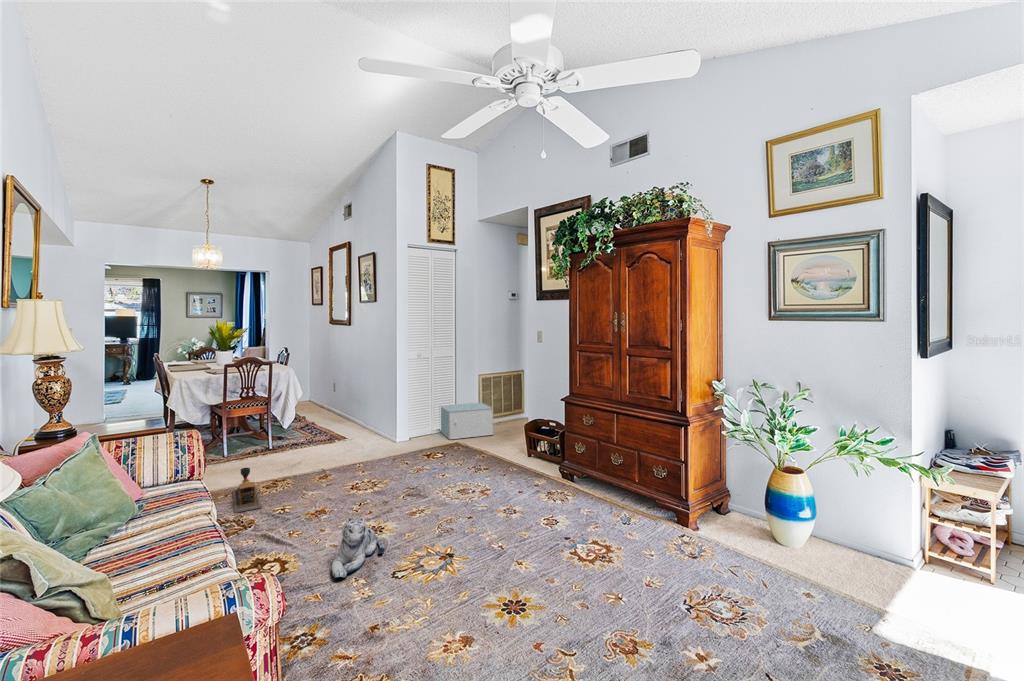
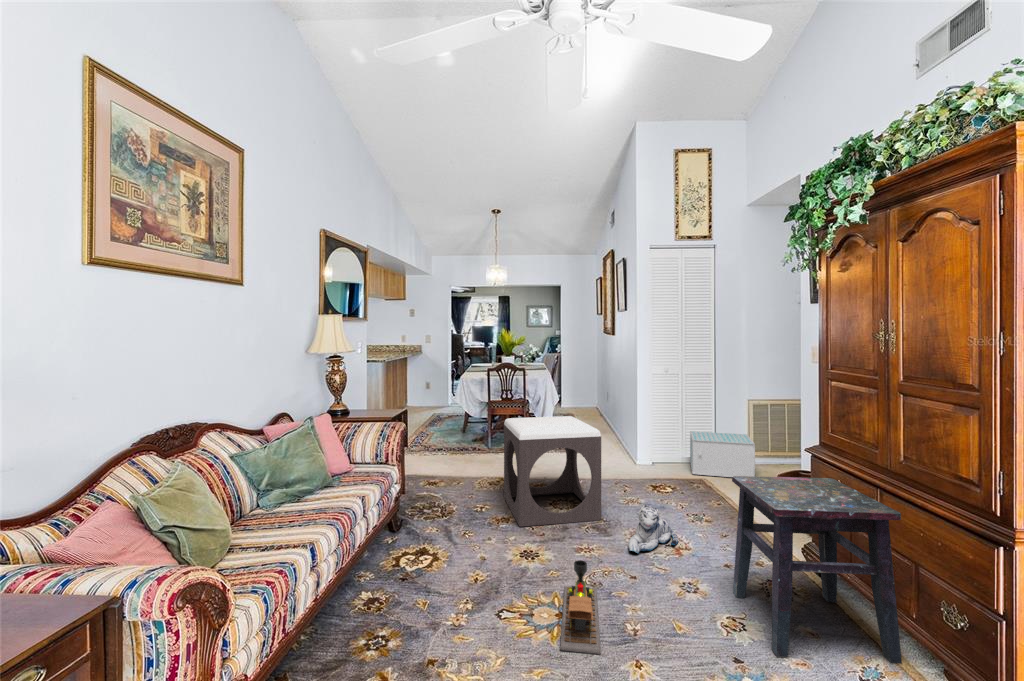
footstool: none [300,401,412,511] -> present [504,416,601,527]
side table: none [537,415,634,528] -> present [732,476,902,664]
toy train: present [233,468,262,513] -> present [560,560,601,654]
plush toy: present [331,518,385,578] -> present [628,505,678,553]

